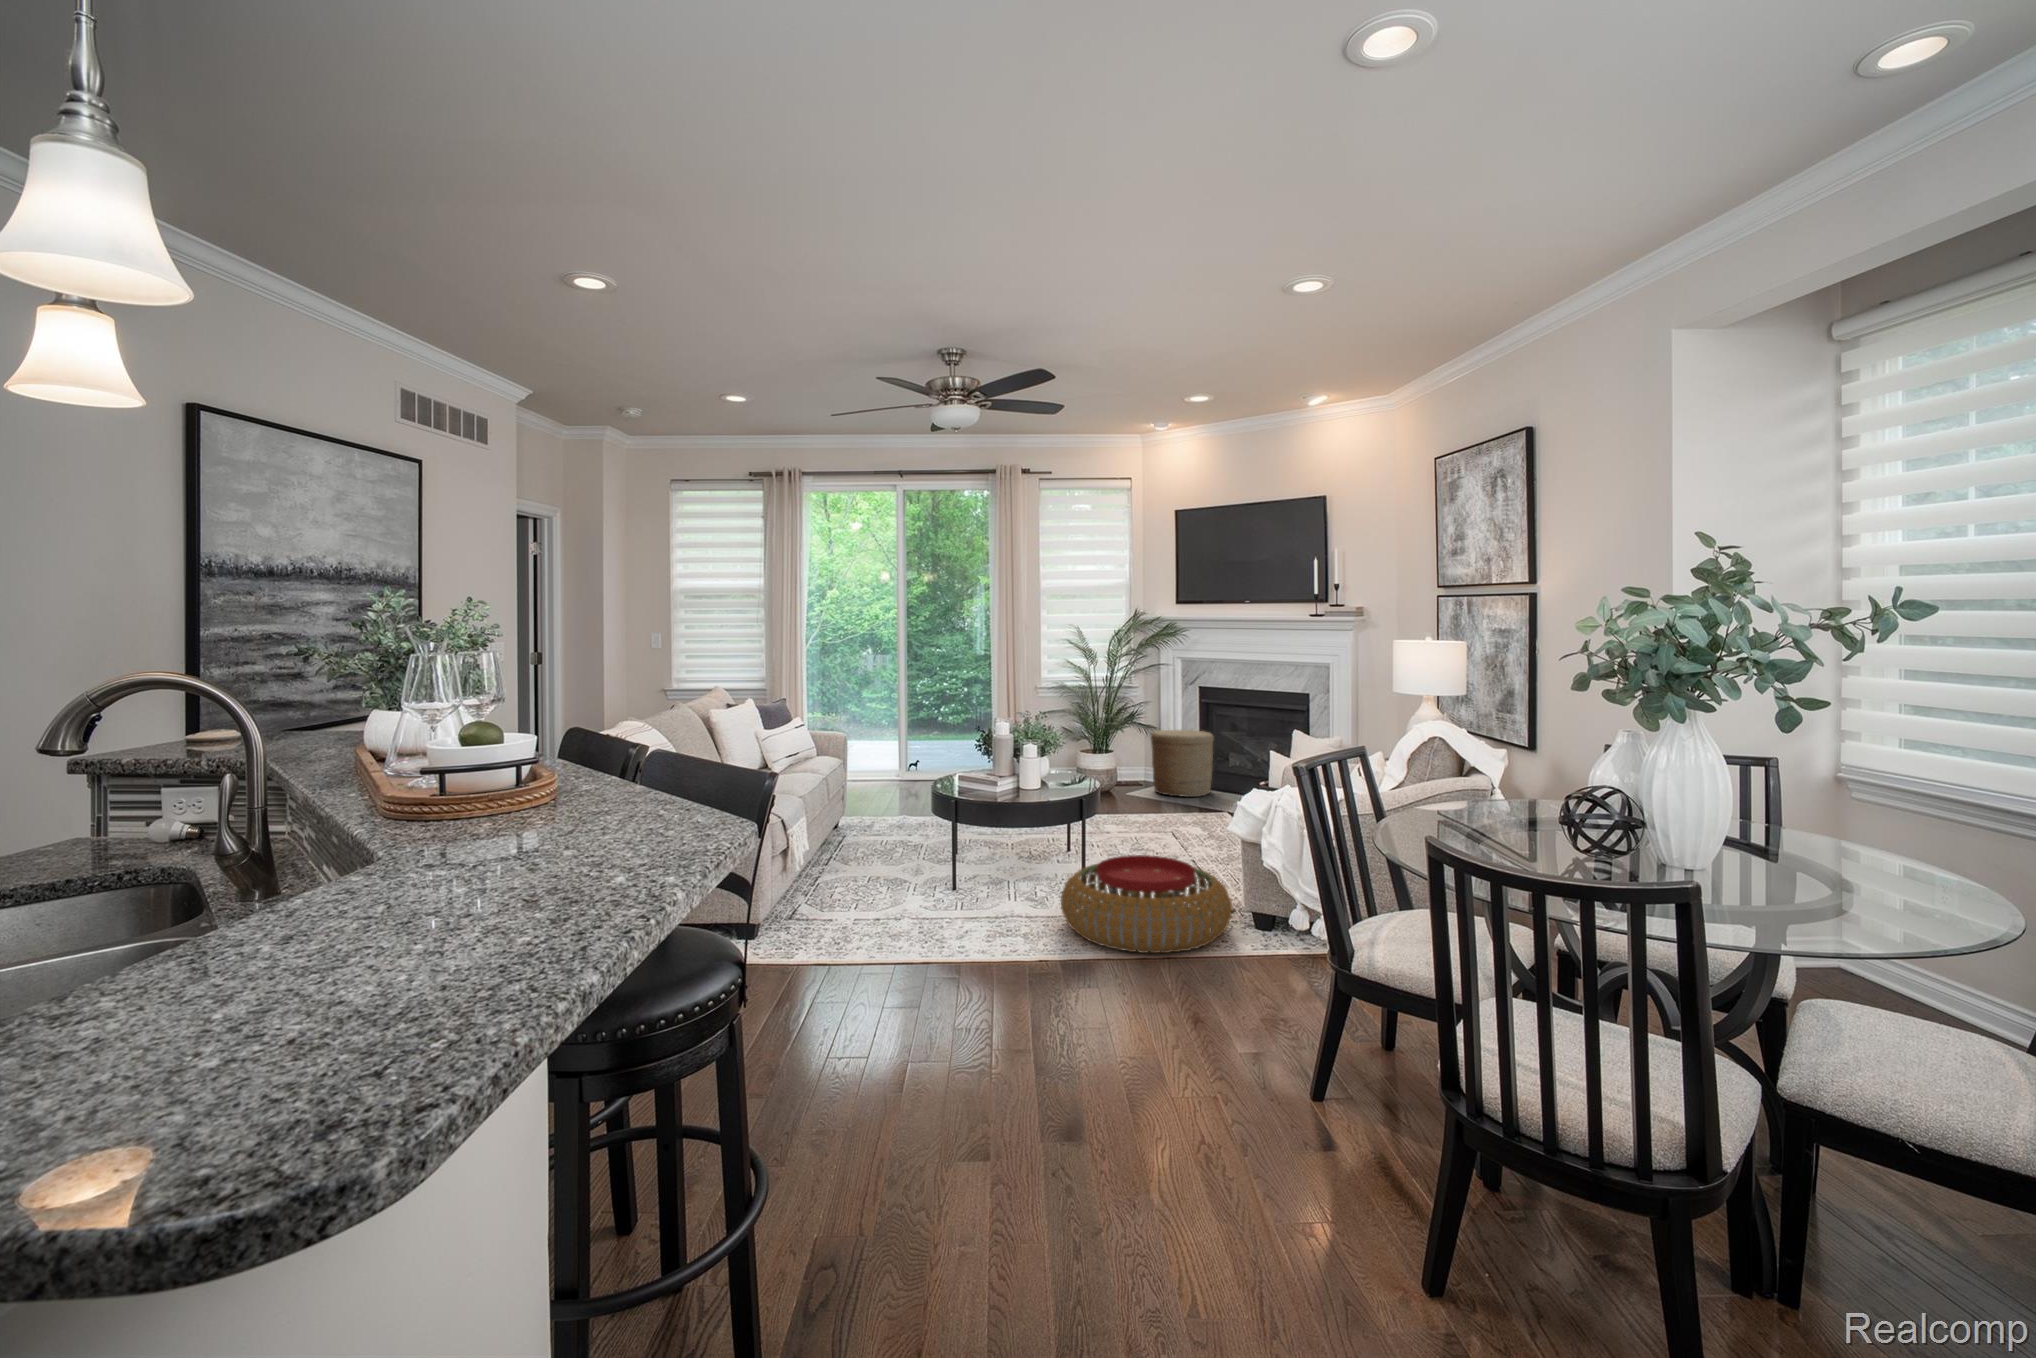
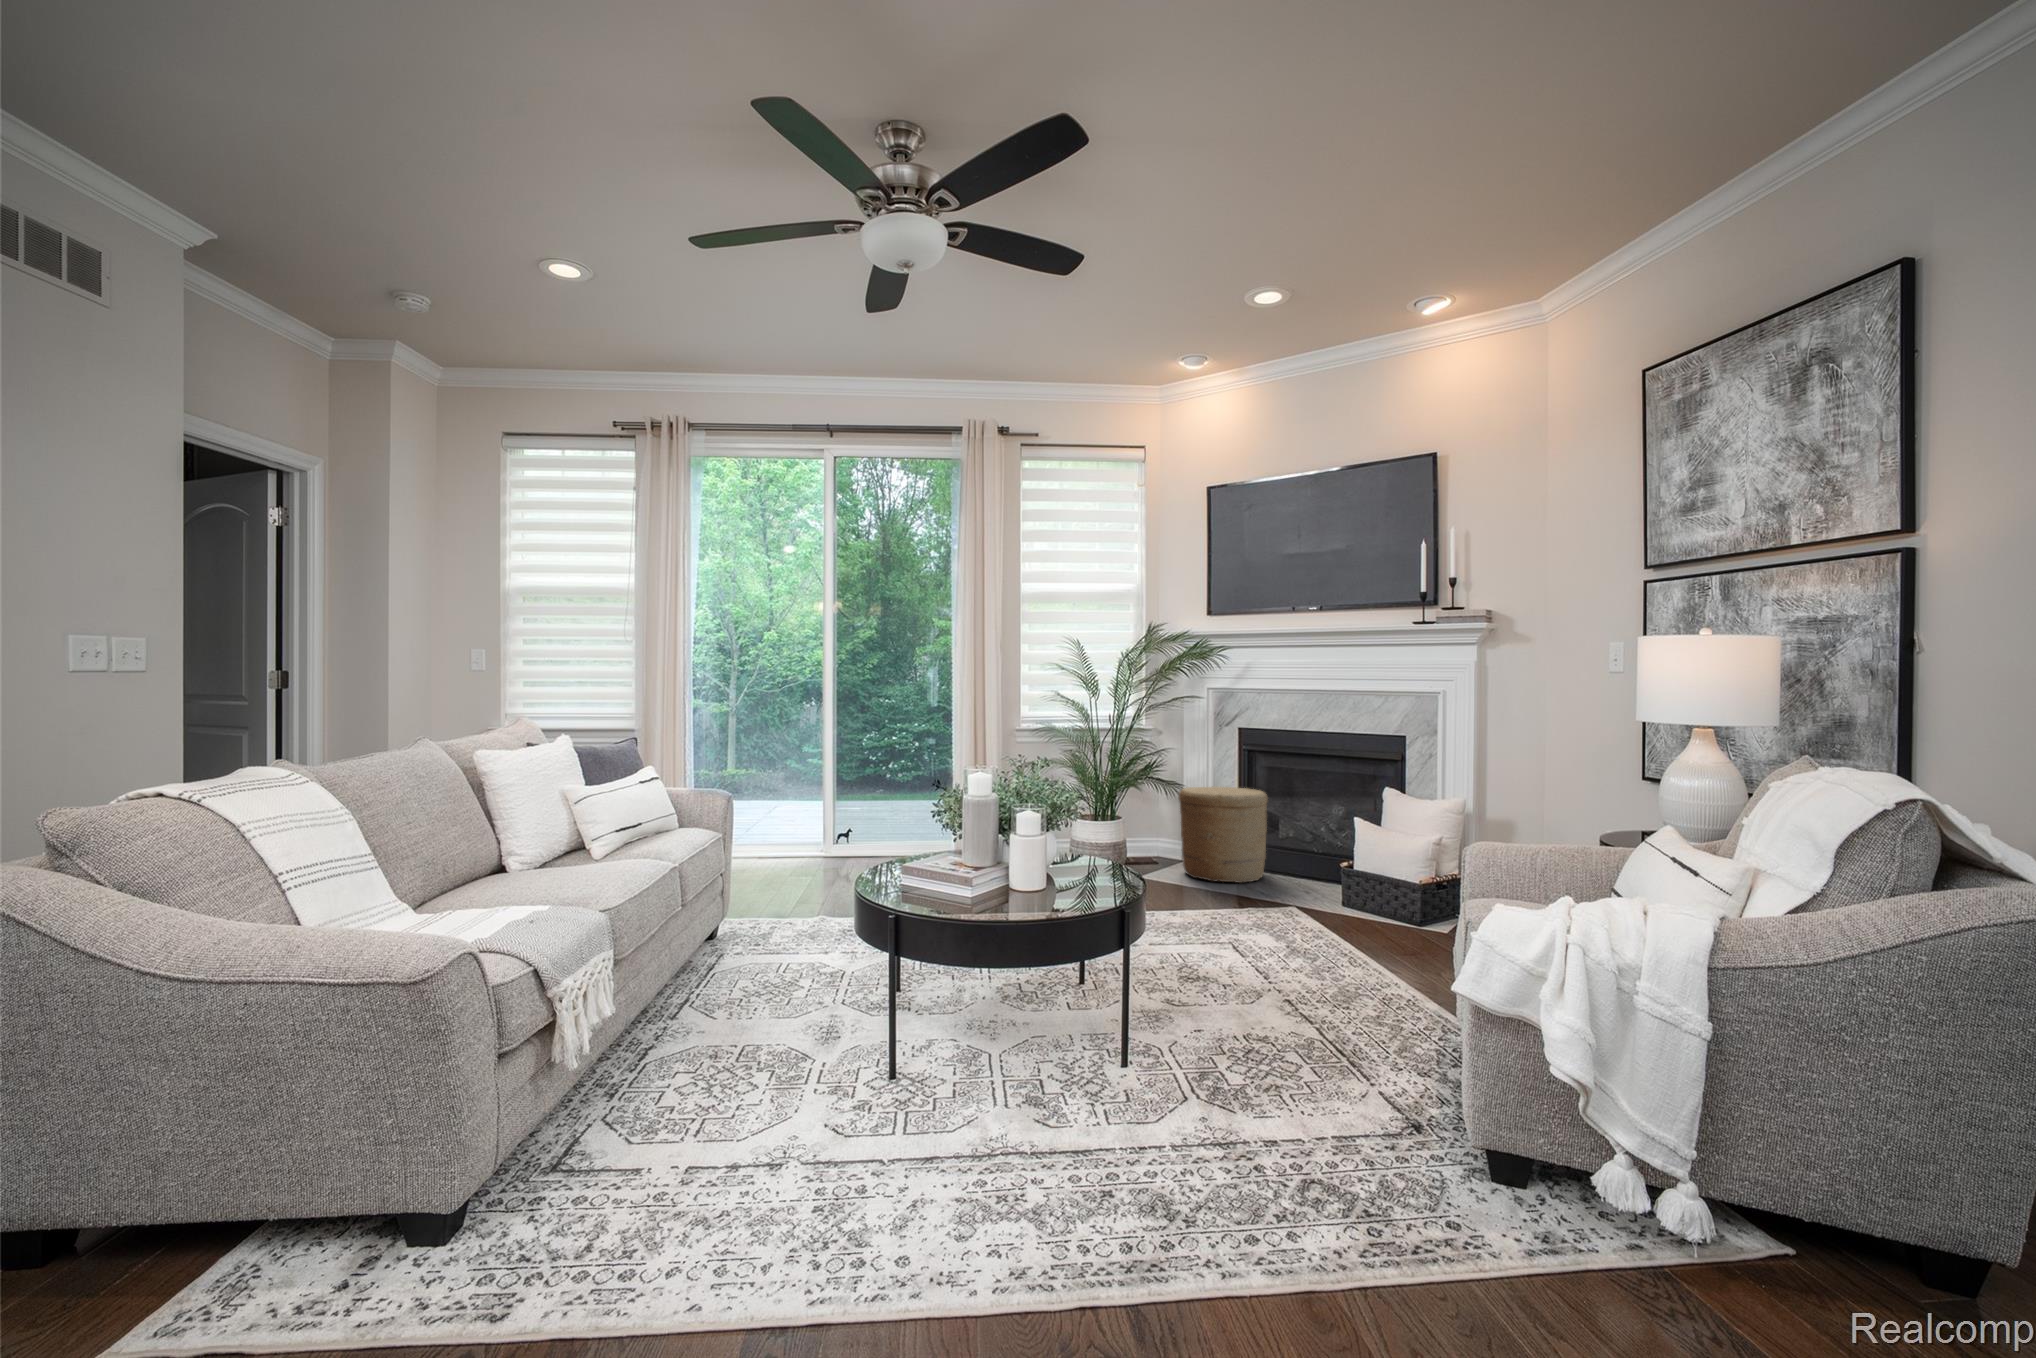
pouf: present [1061,855,1232,953] -> none [1104,1021,1464,1273]

